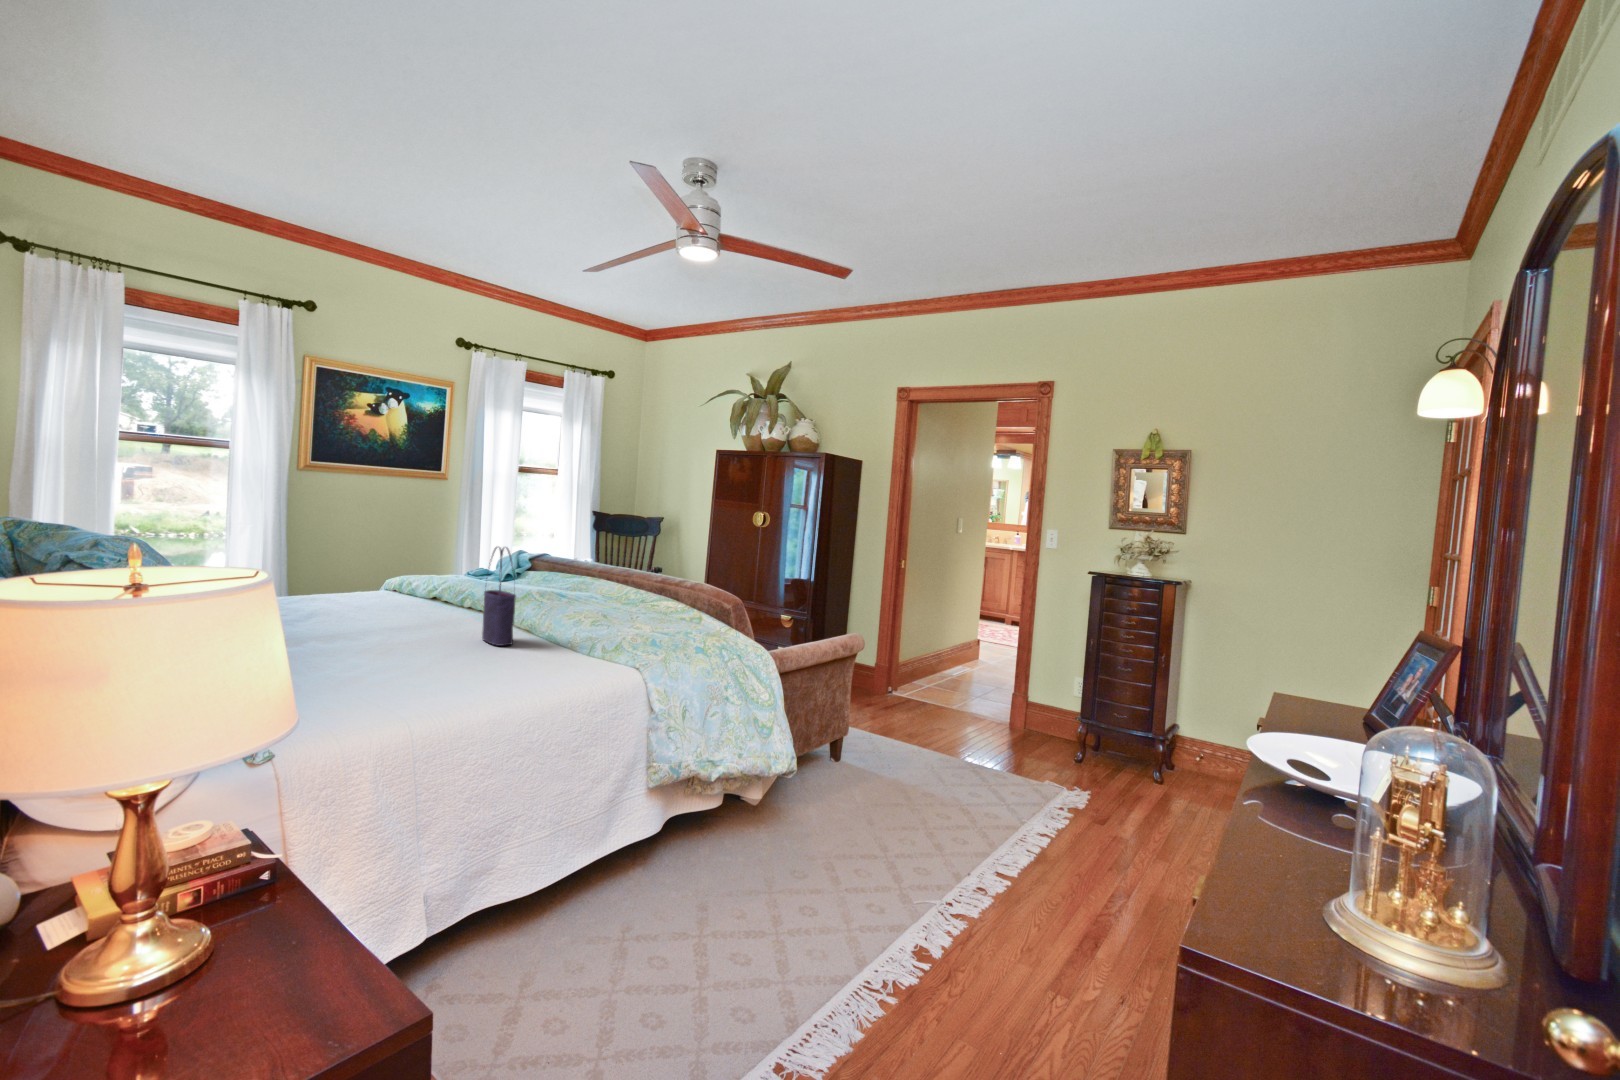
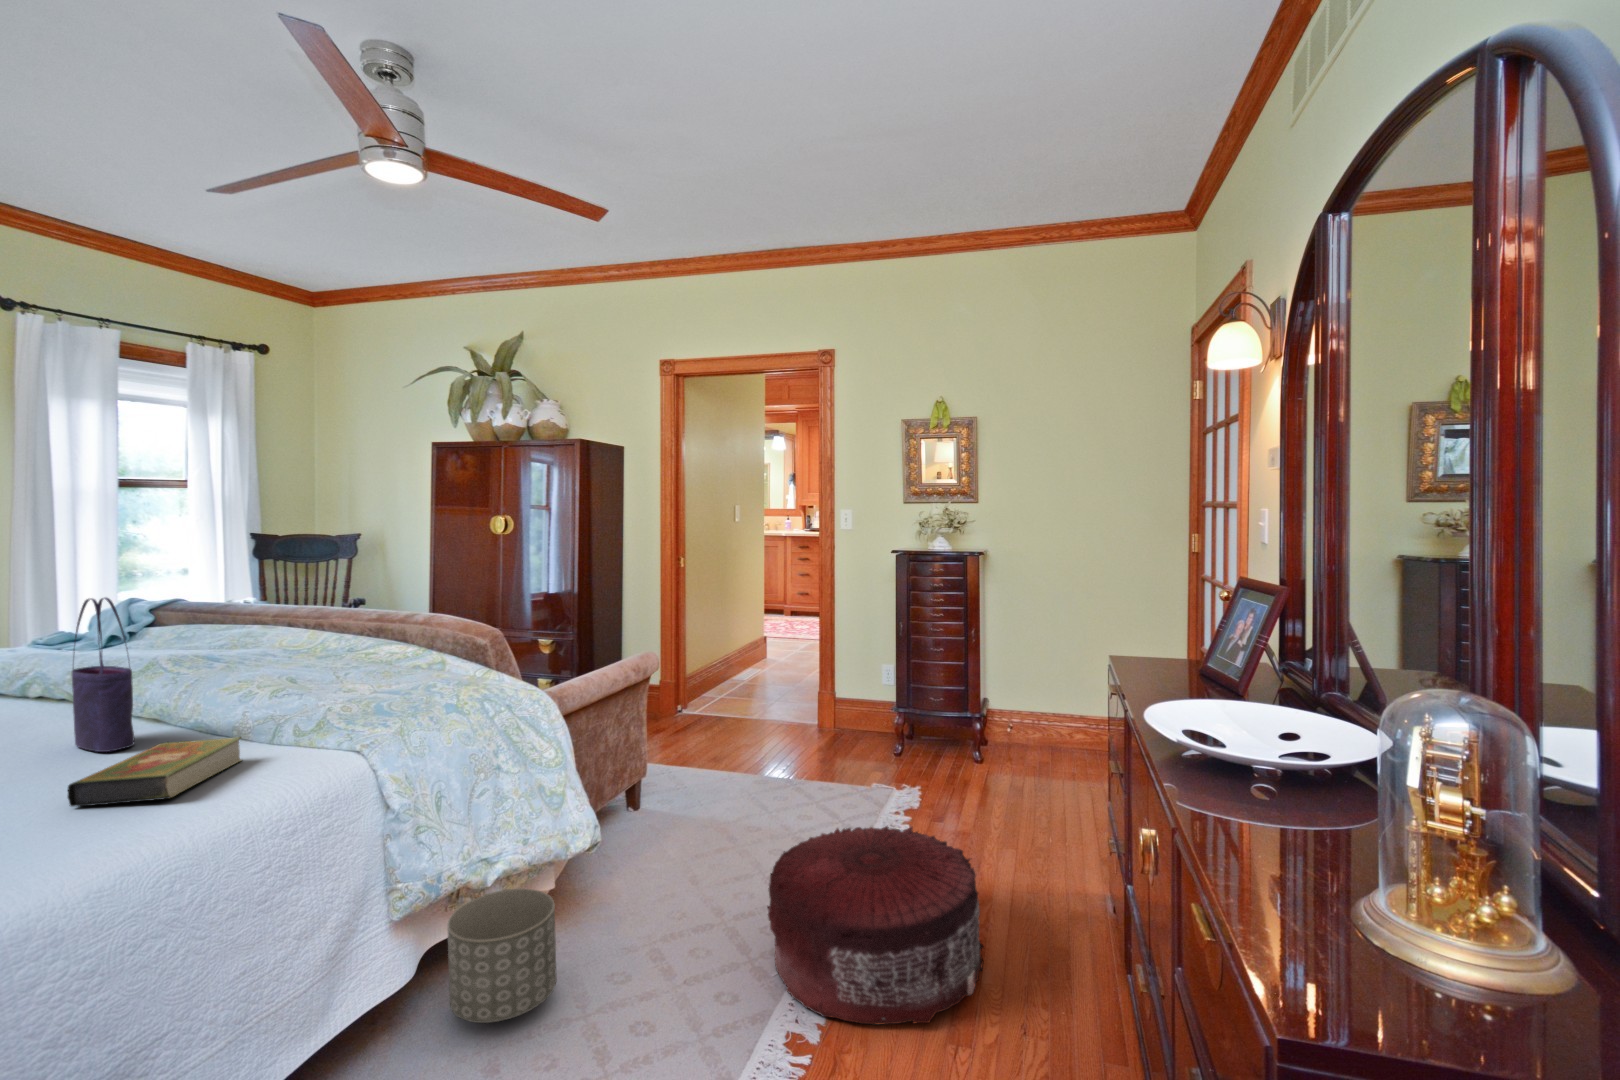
book: none [478,644,571,678] -> present [68,737,241,807]
planter: none [680,790,757,881] -> present [447,889,557,1023]
pouf: none [917,800,1108,971] -> present [768,826,984,1025]

